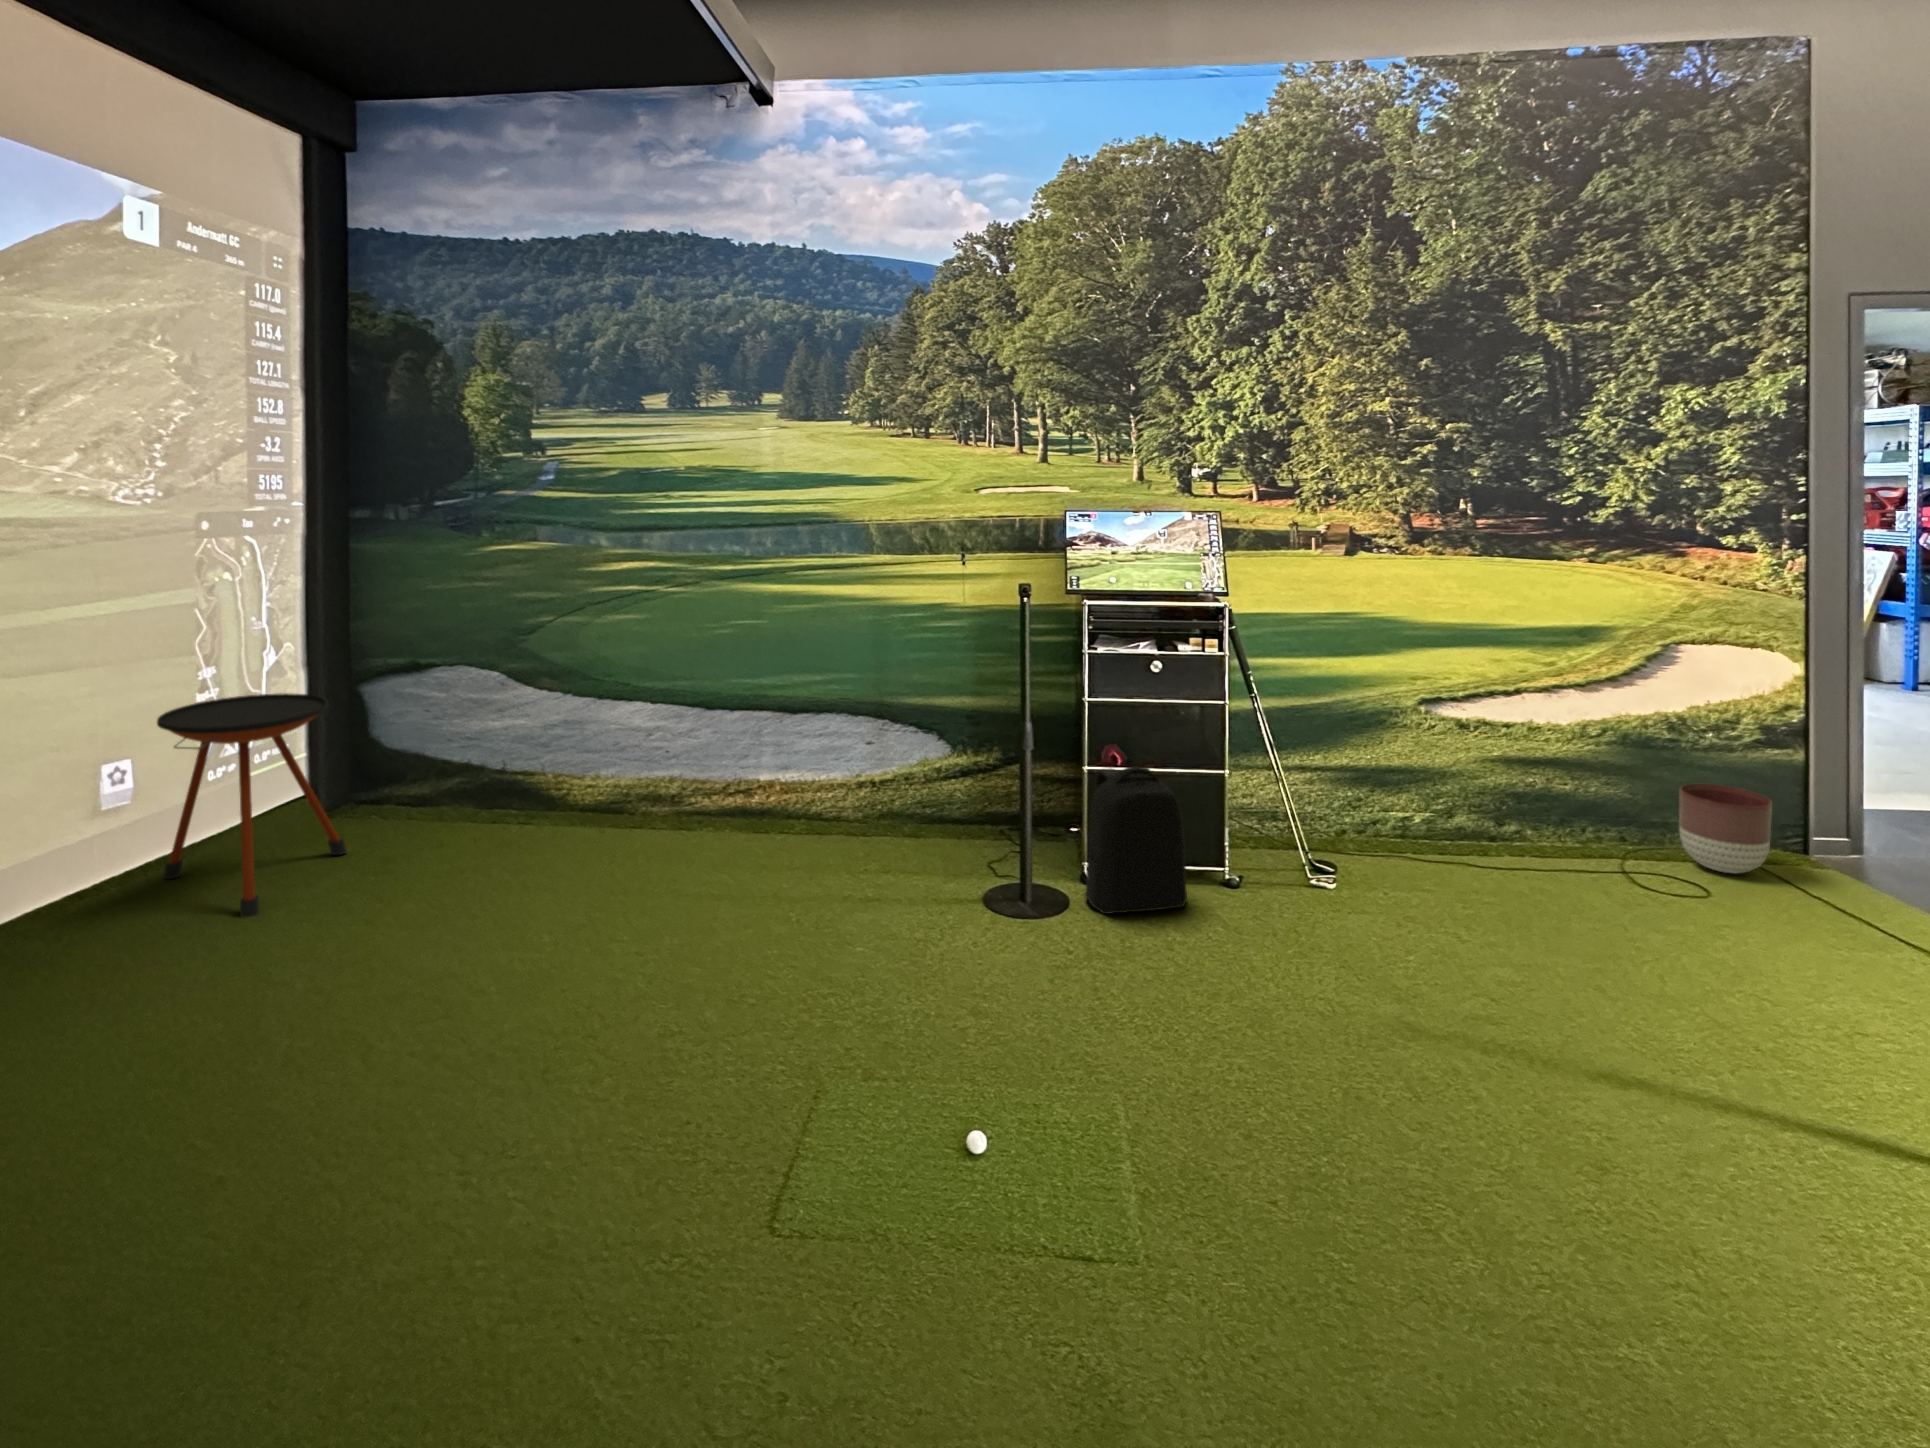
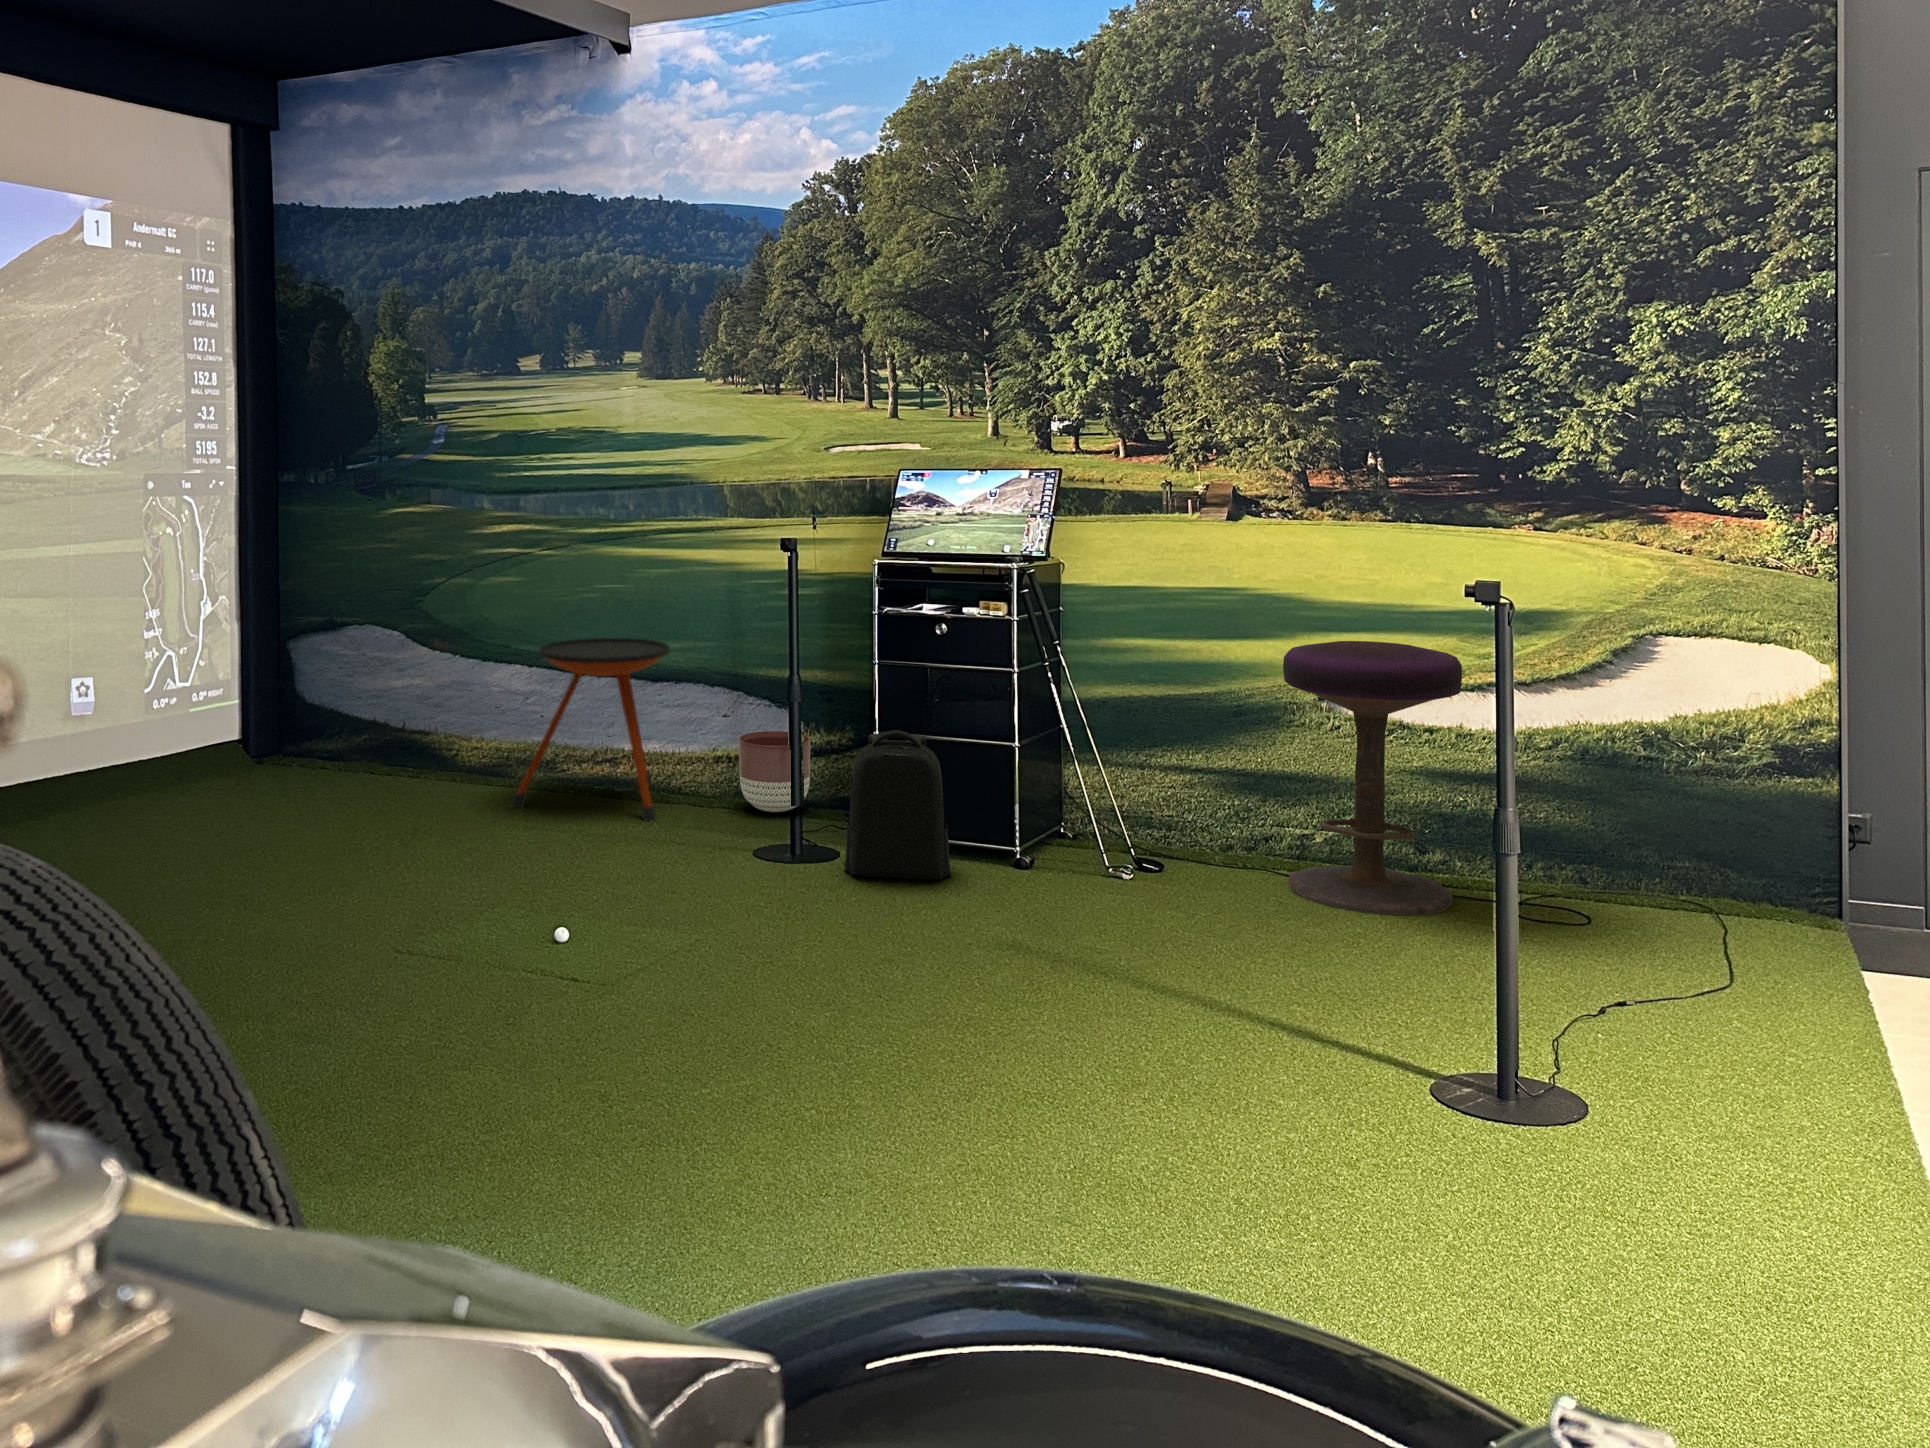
stool: none [1436,659,1590,897] -> present [1283,641,1462,916]
side table: present [157,693,347,917] -> present [511,638,670,821]
planter: present [1679,783,1772,873] -> present [739,731,810,812]

